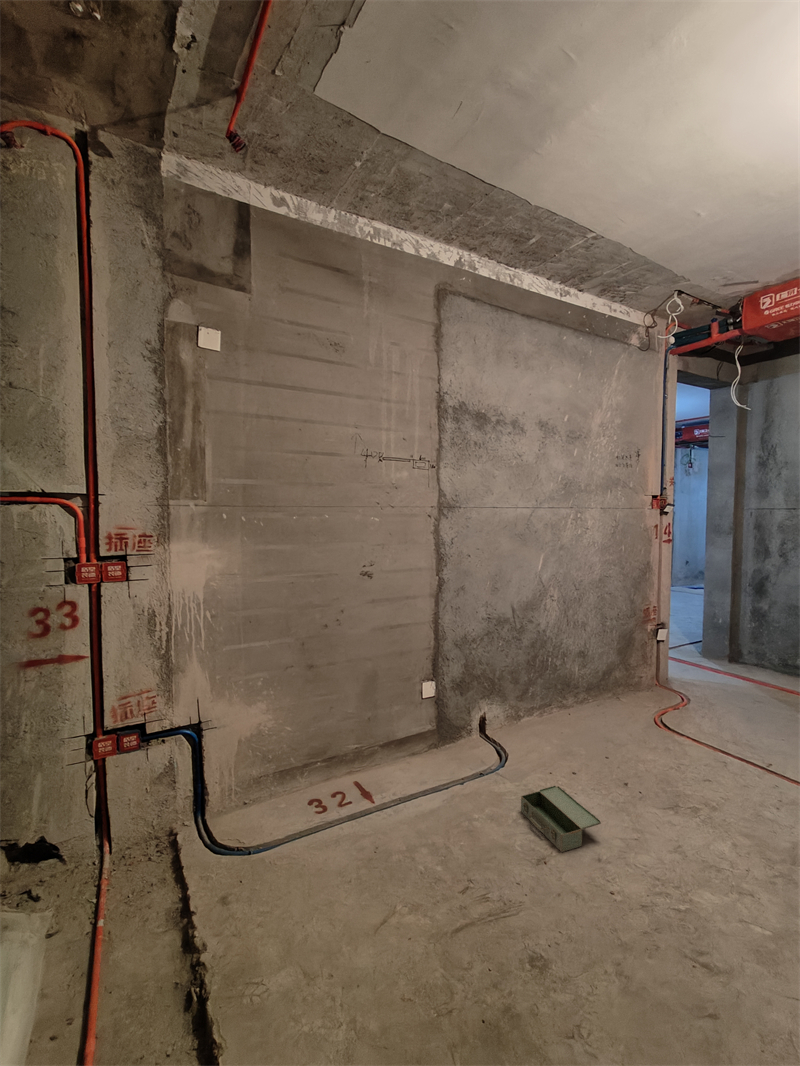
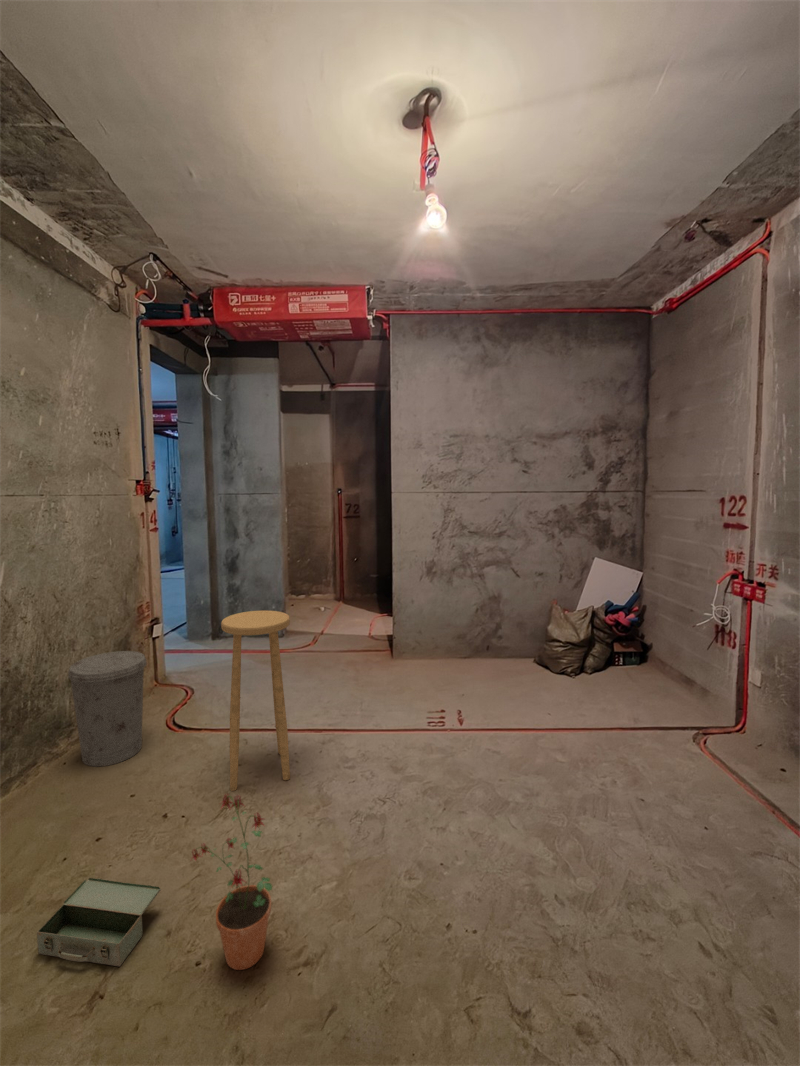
stool: none [692,627,783,822] -> present [221,610,290,791]
trash can: none [577,637,637,730] -> present [68,651,147,767]
potted plant: none [614,766,685,929] -> present [192,795,272,970]

